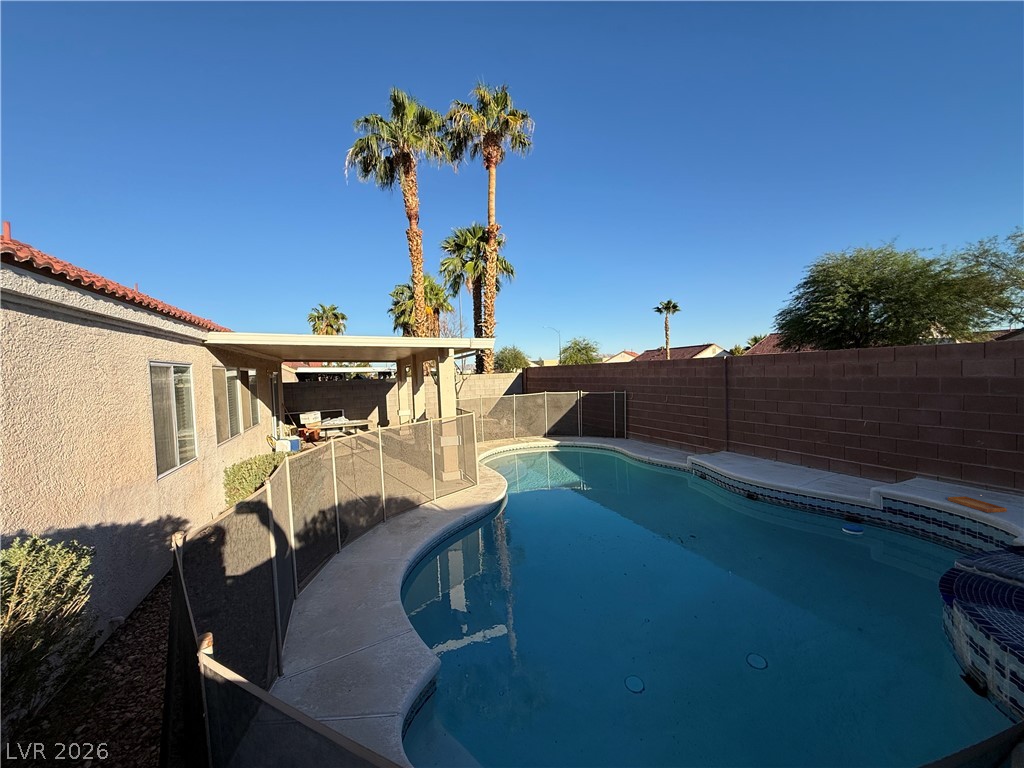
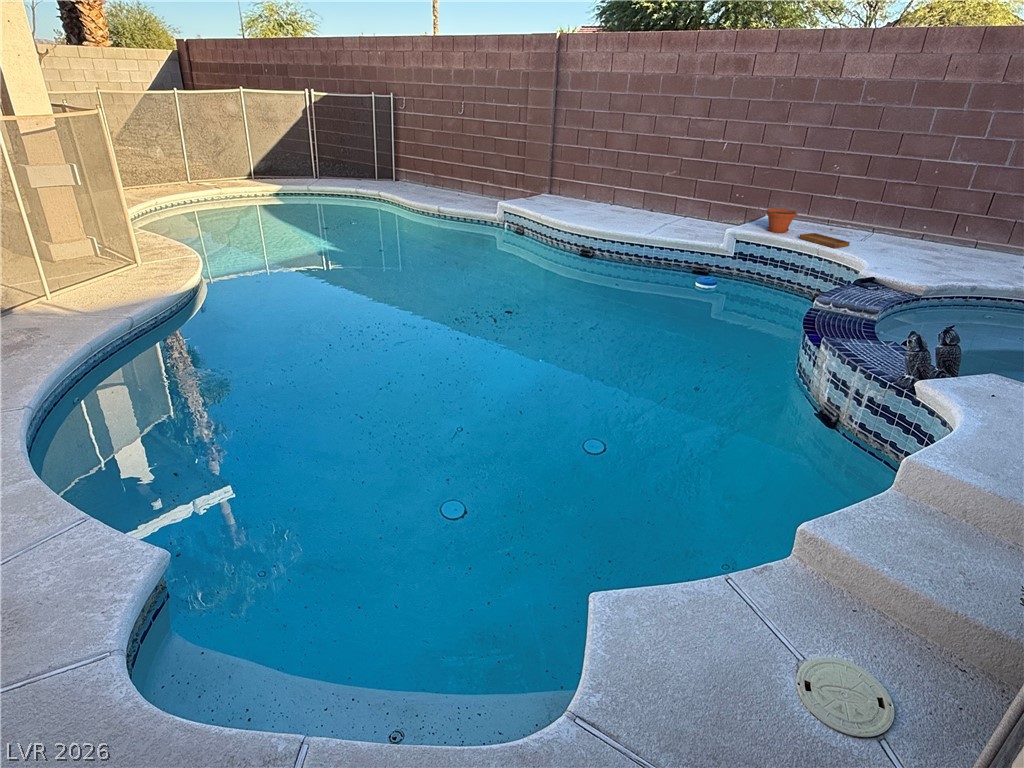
plant pot: none [909,473,943,494] -> present [766,208,798,233]

